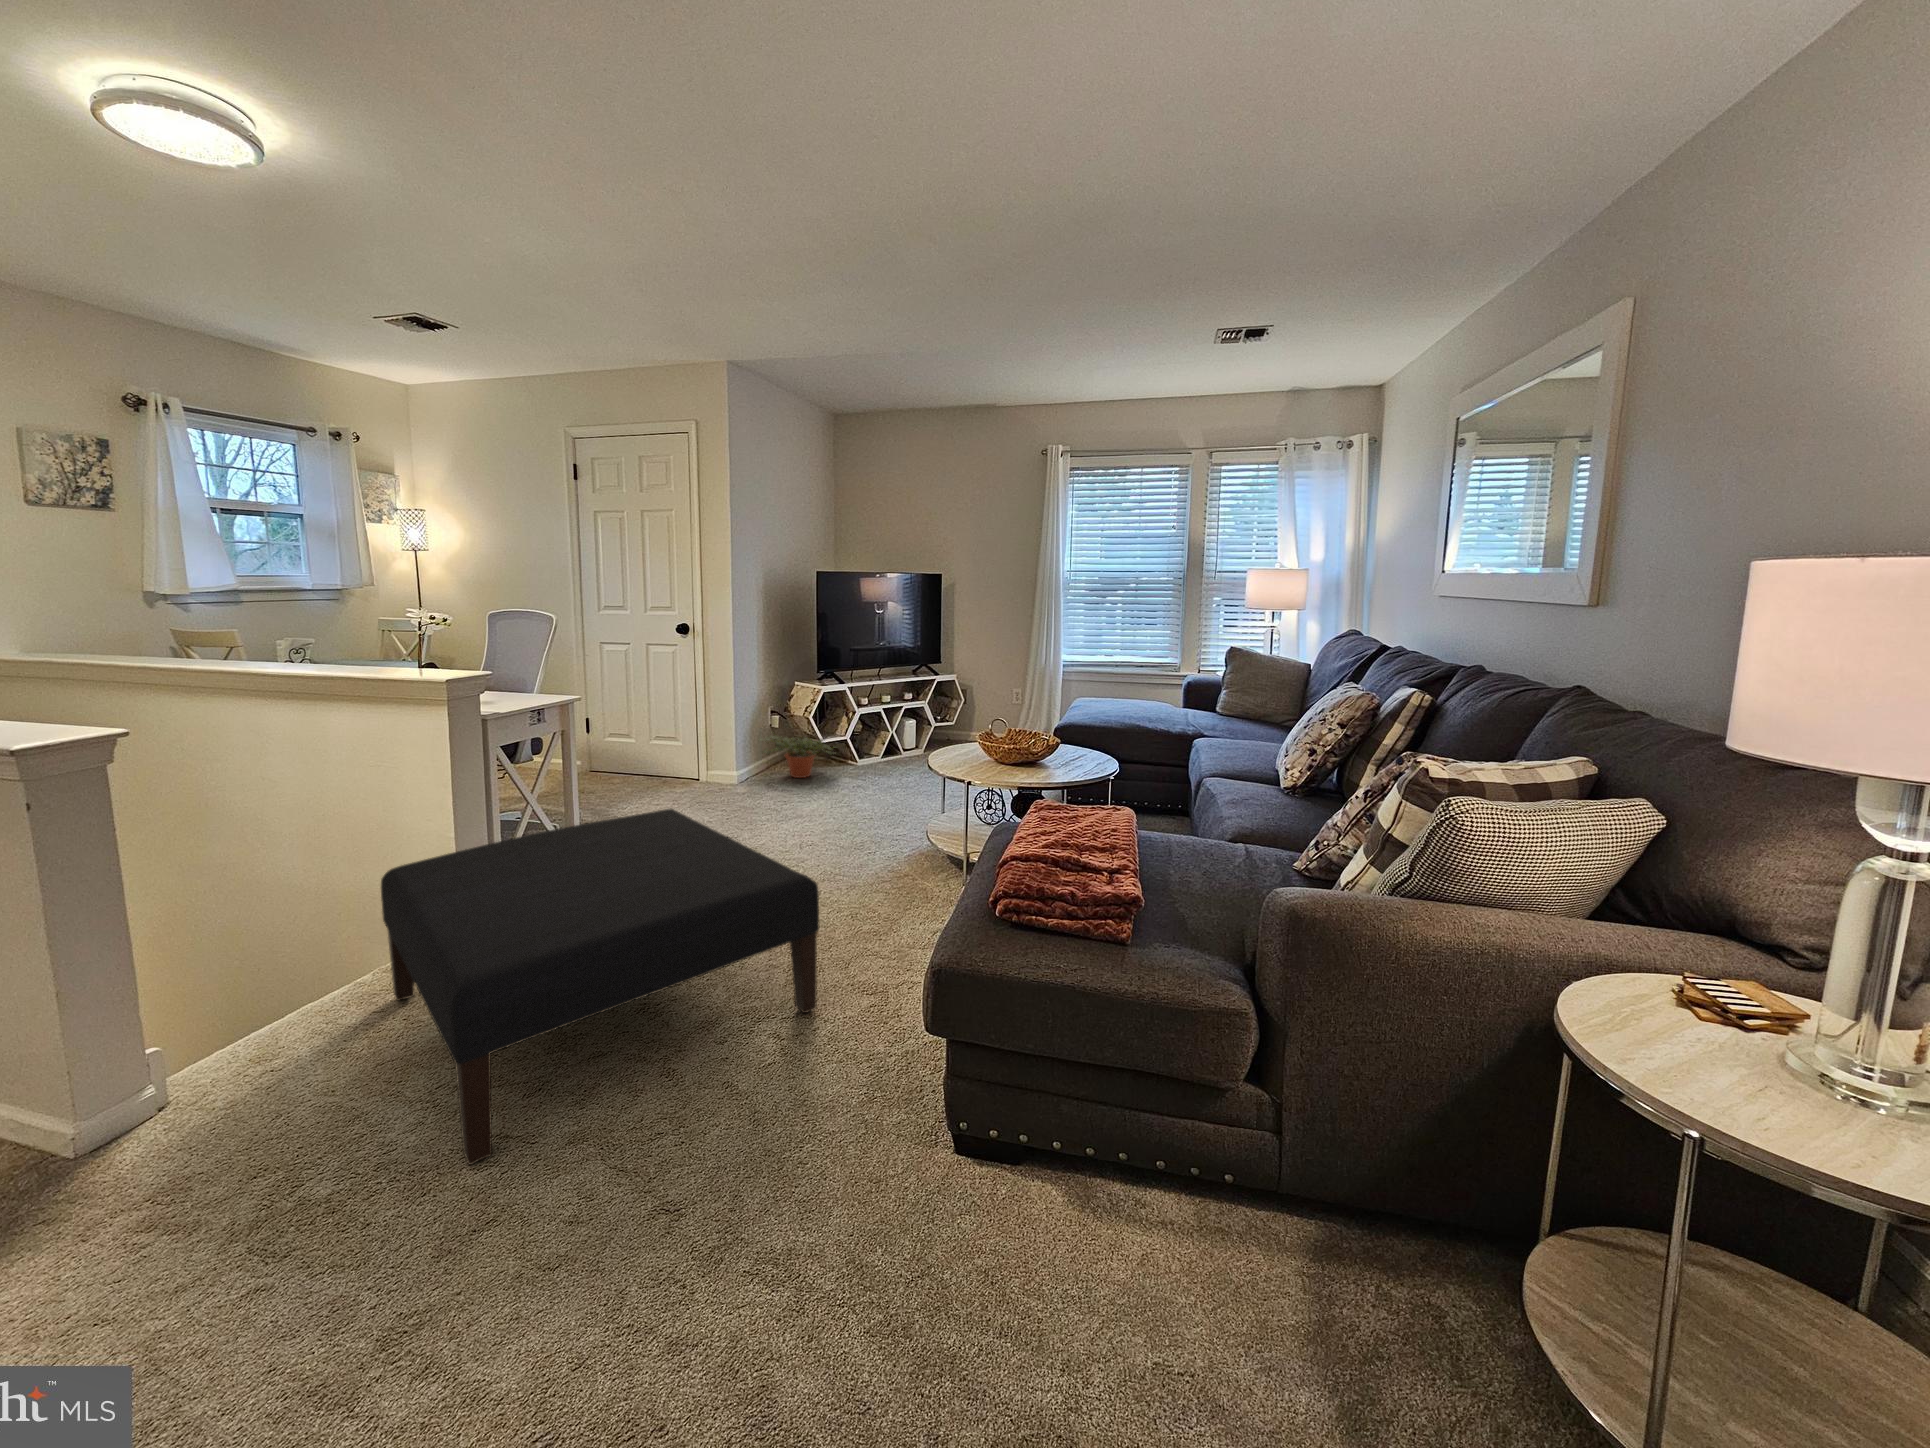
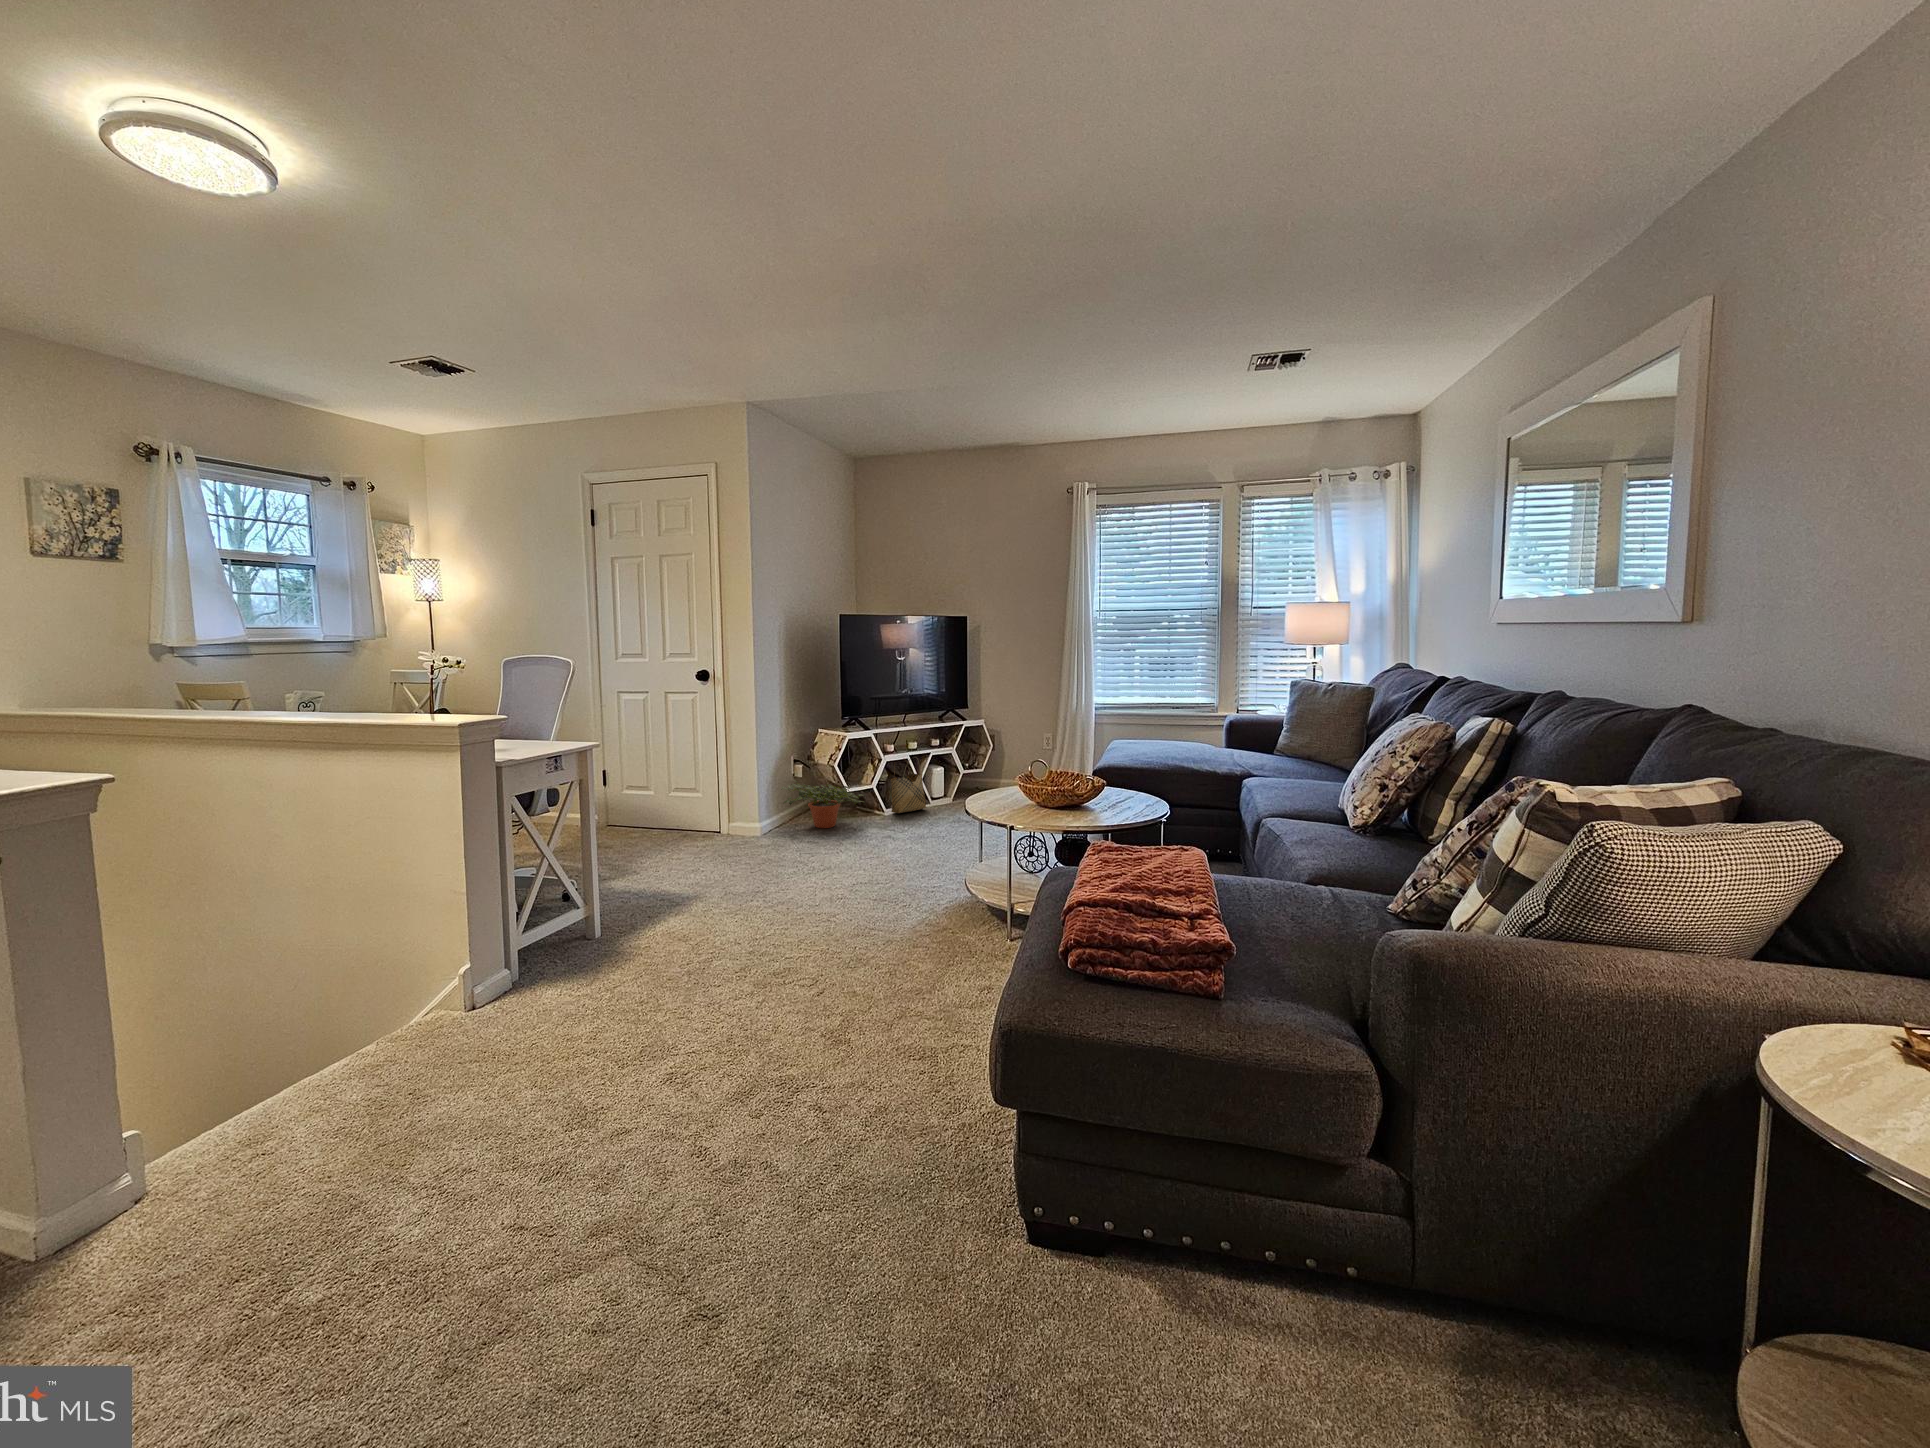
woven basket: none [865,709,898,764] -> present [891,758,926,813]
ottoman: present [381,809,820,1165] -> none [388,858,862,1263]

